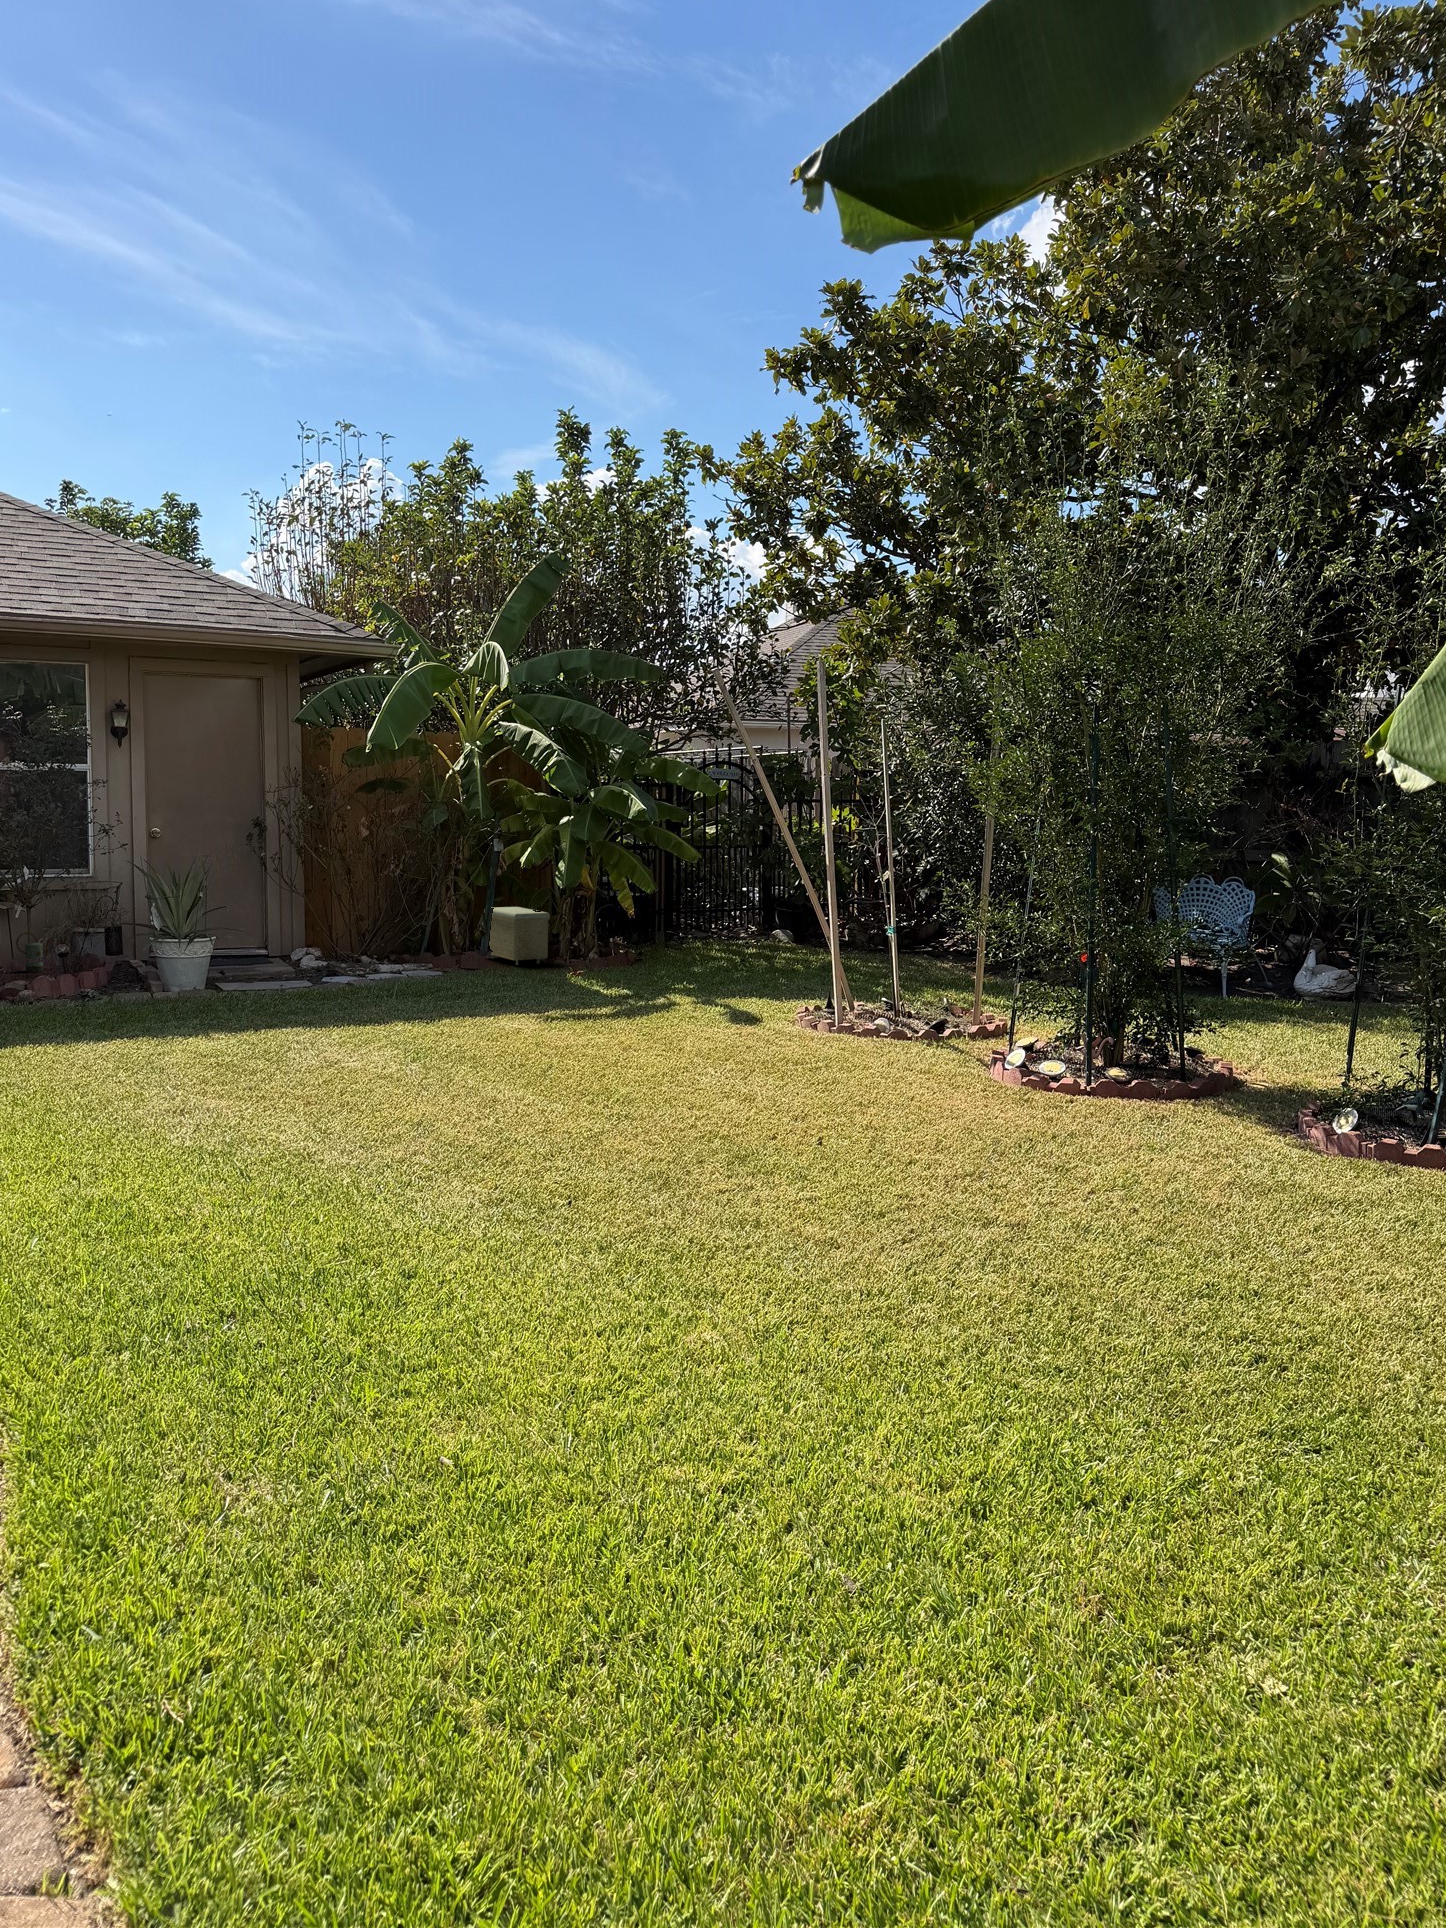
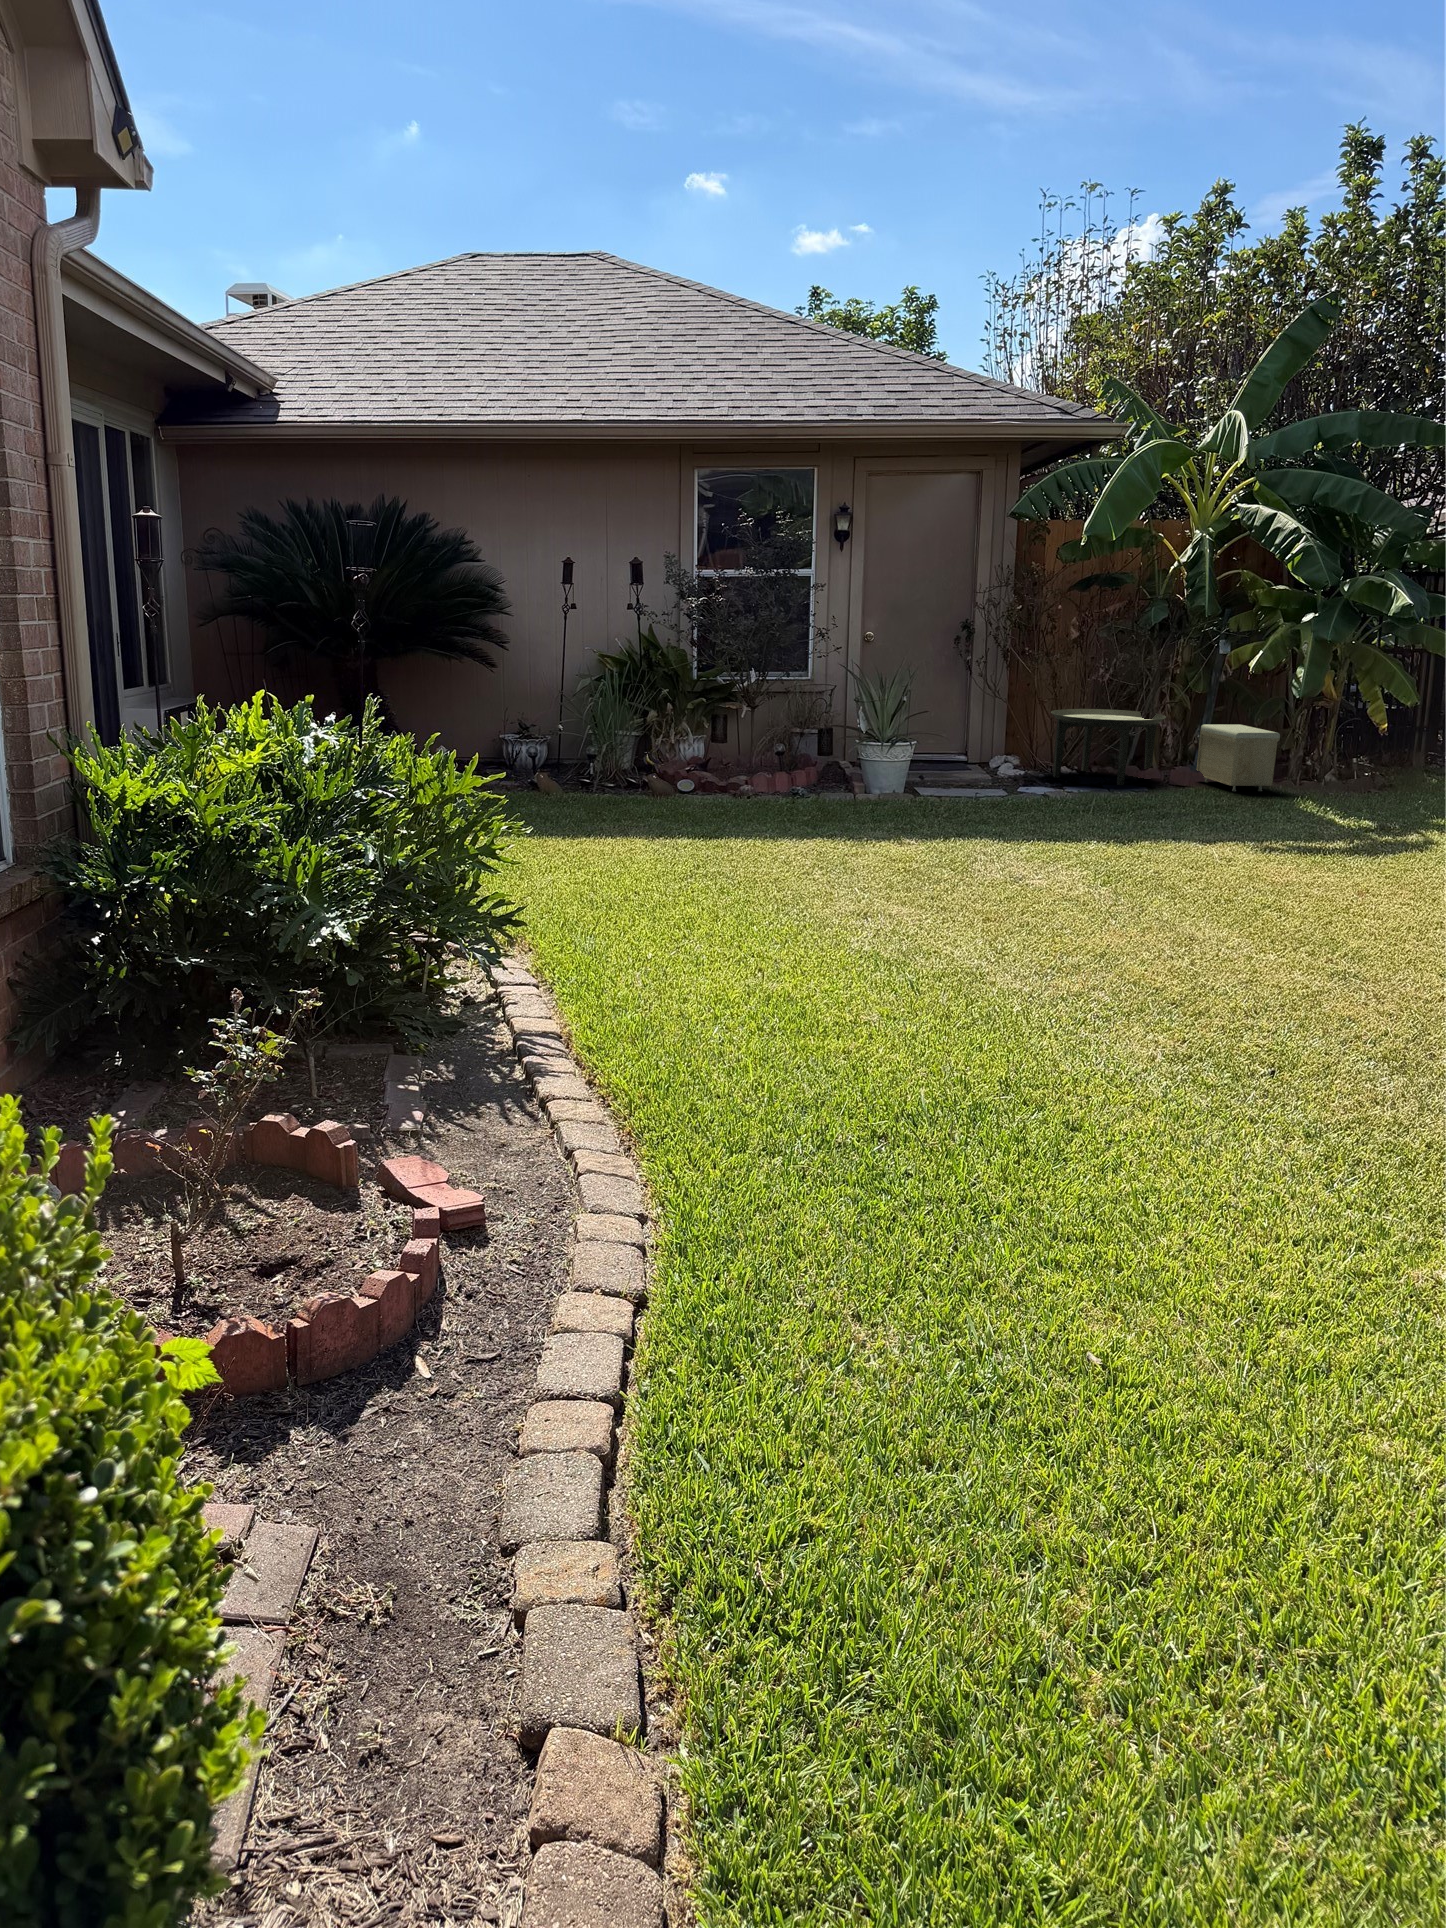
round table: none [349,897,454,966] -> present [1051,709,1166,785]
watering can: present [16,932,51,972] -> none [744,732,773,769]

